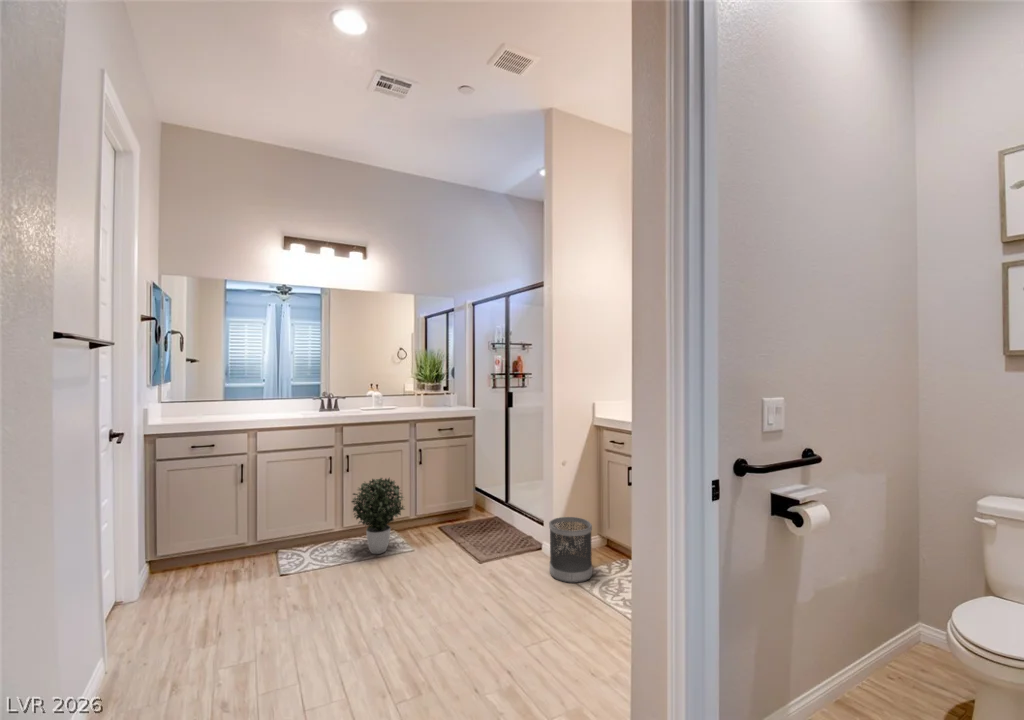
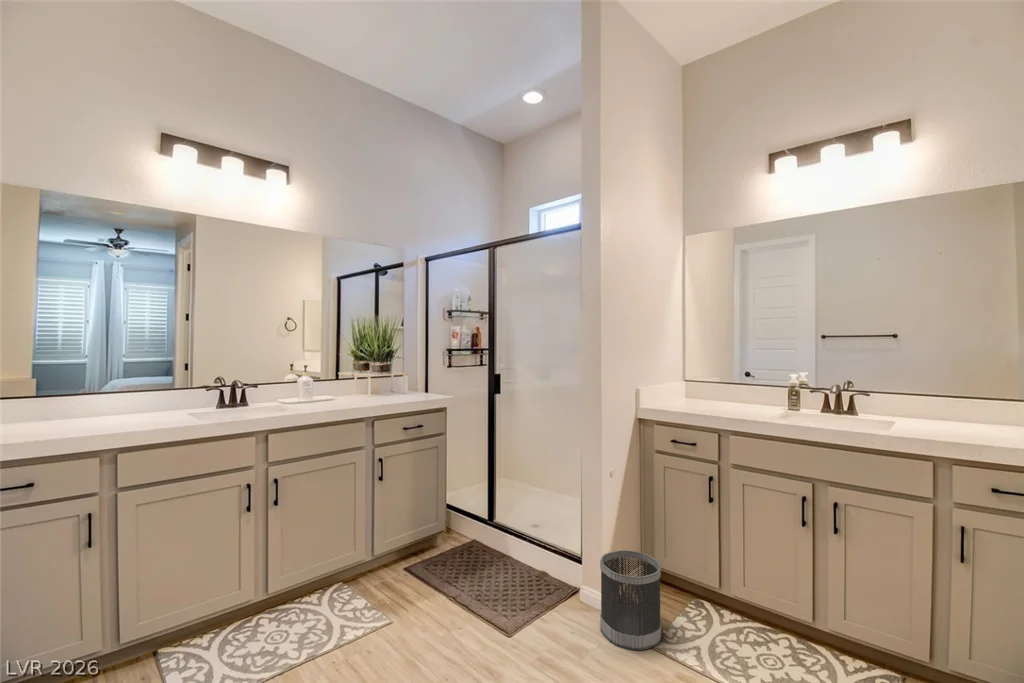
potted plant: present [352,478,405,554] -> none [289,511,375,634]

